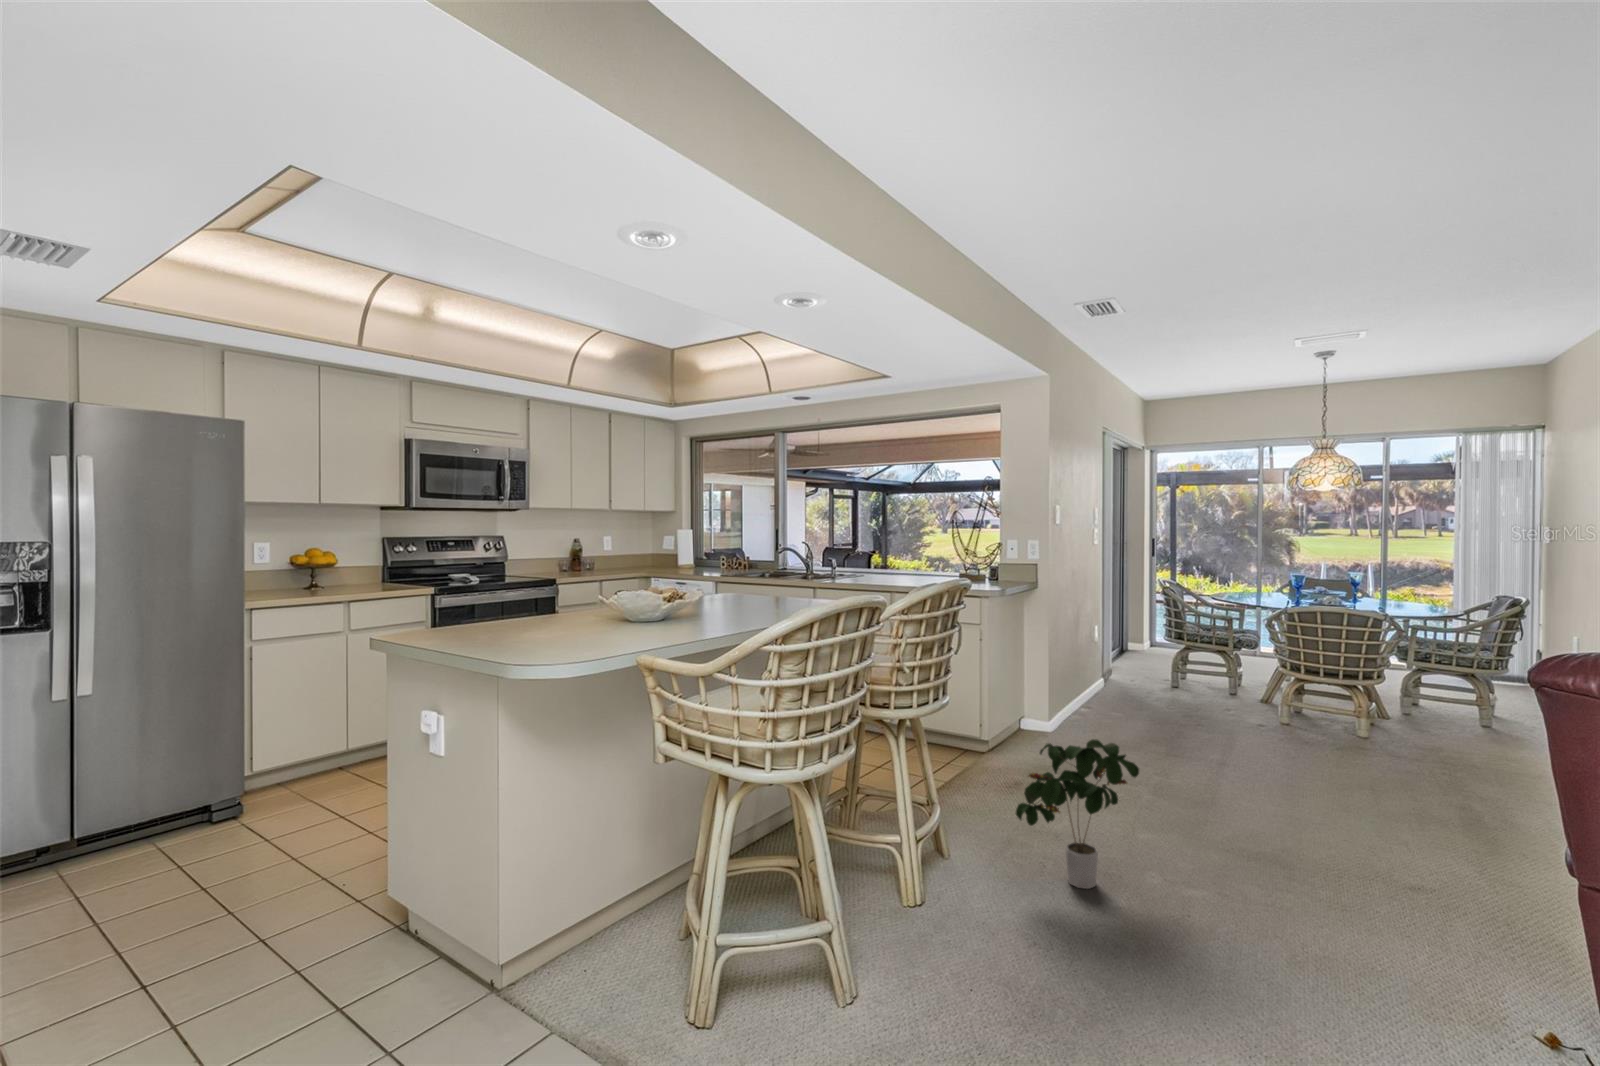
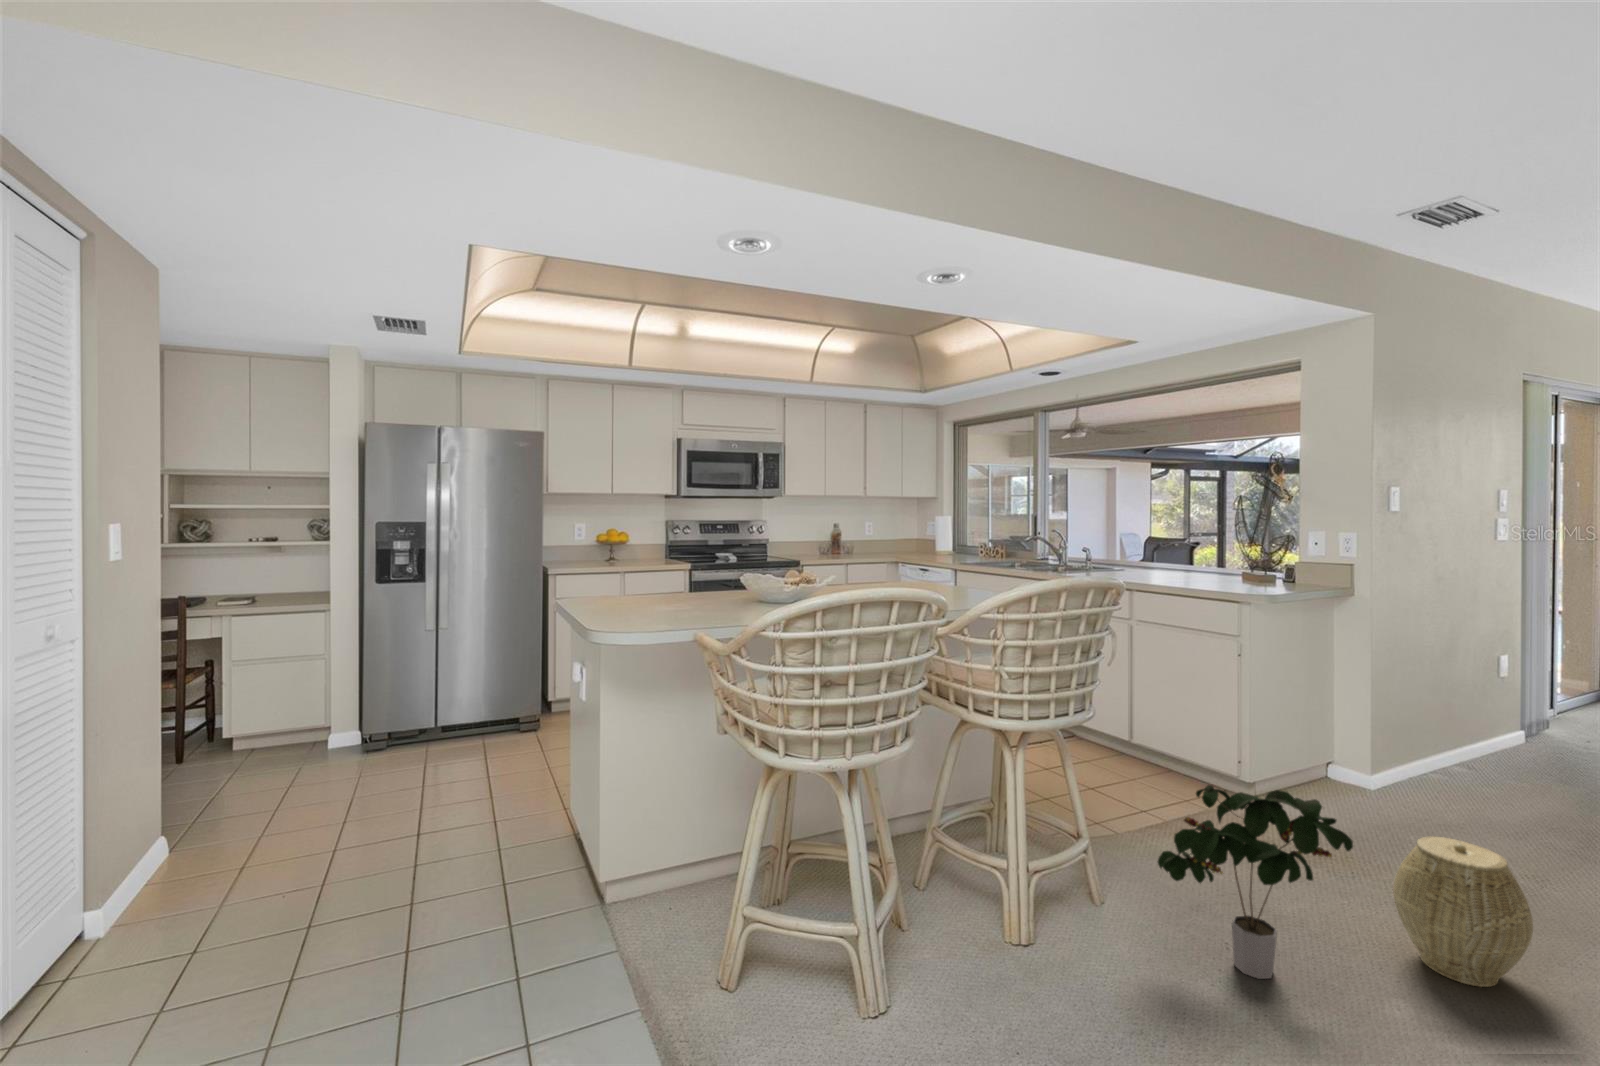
woven basket: none [1146,759,1227,859] -> present [1393,837,1533,987]

